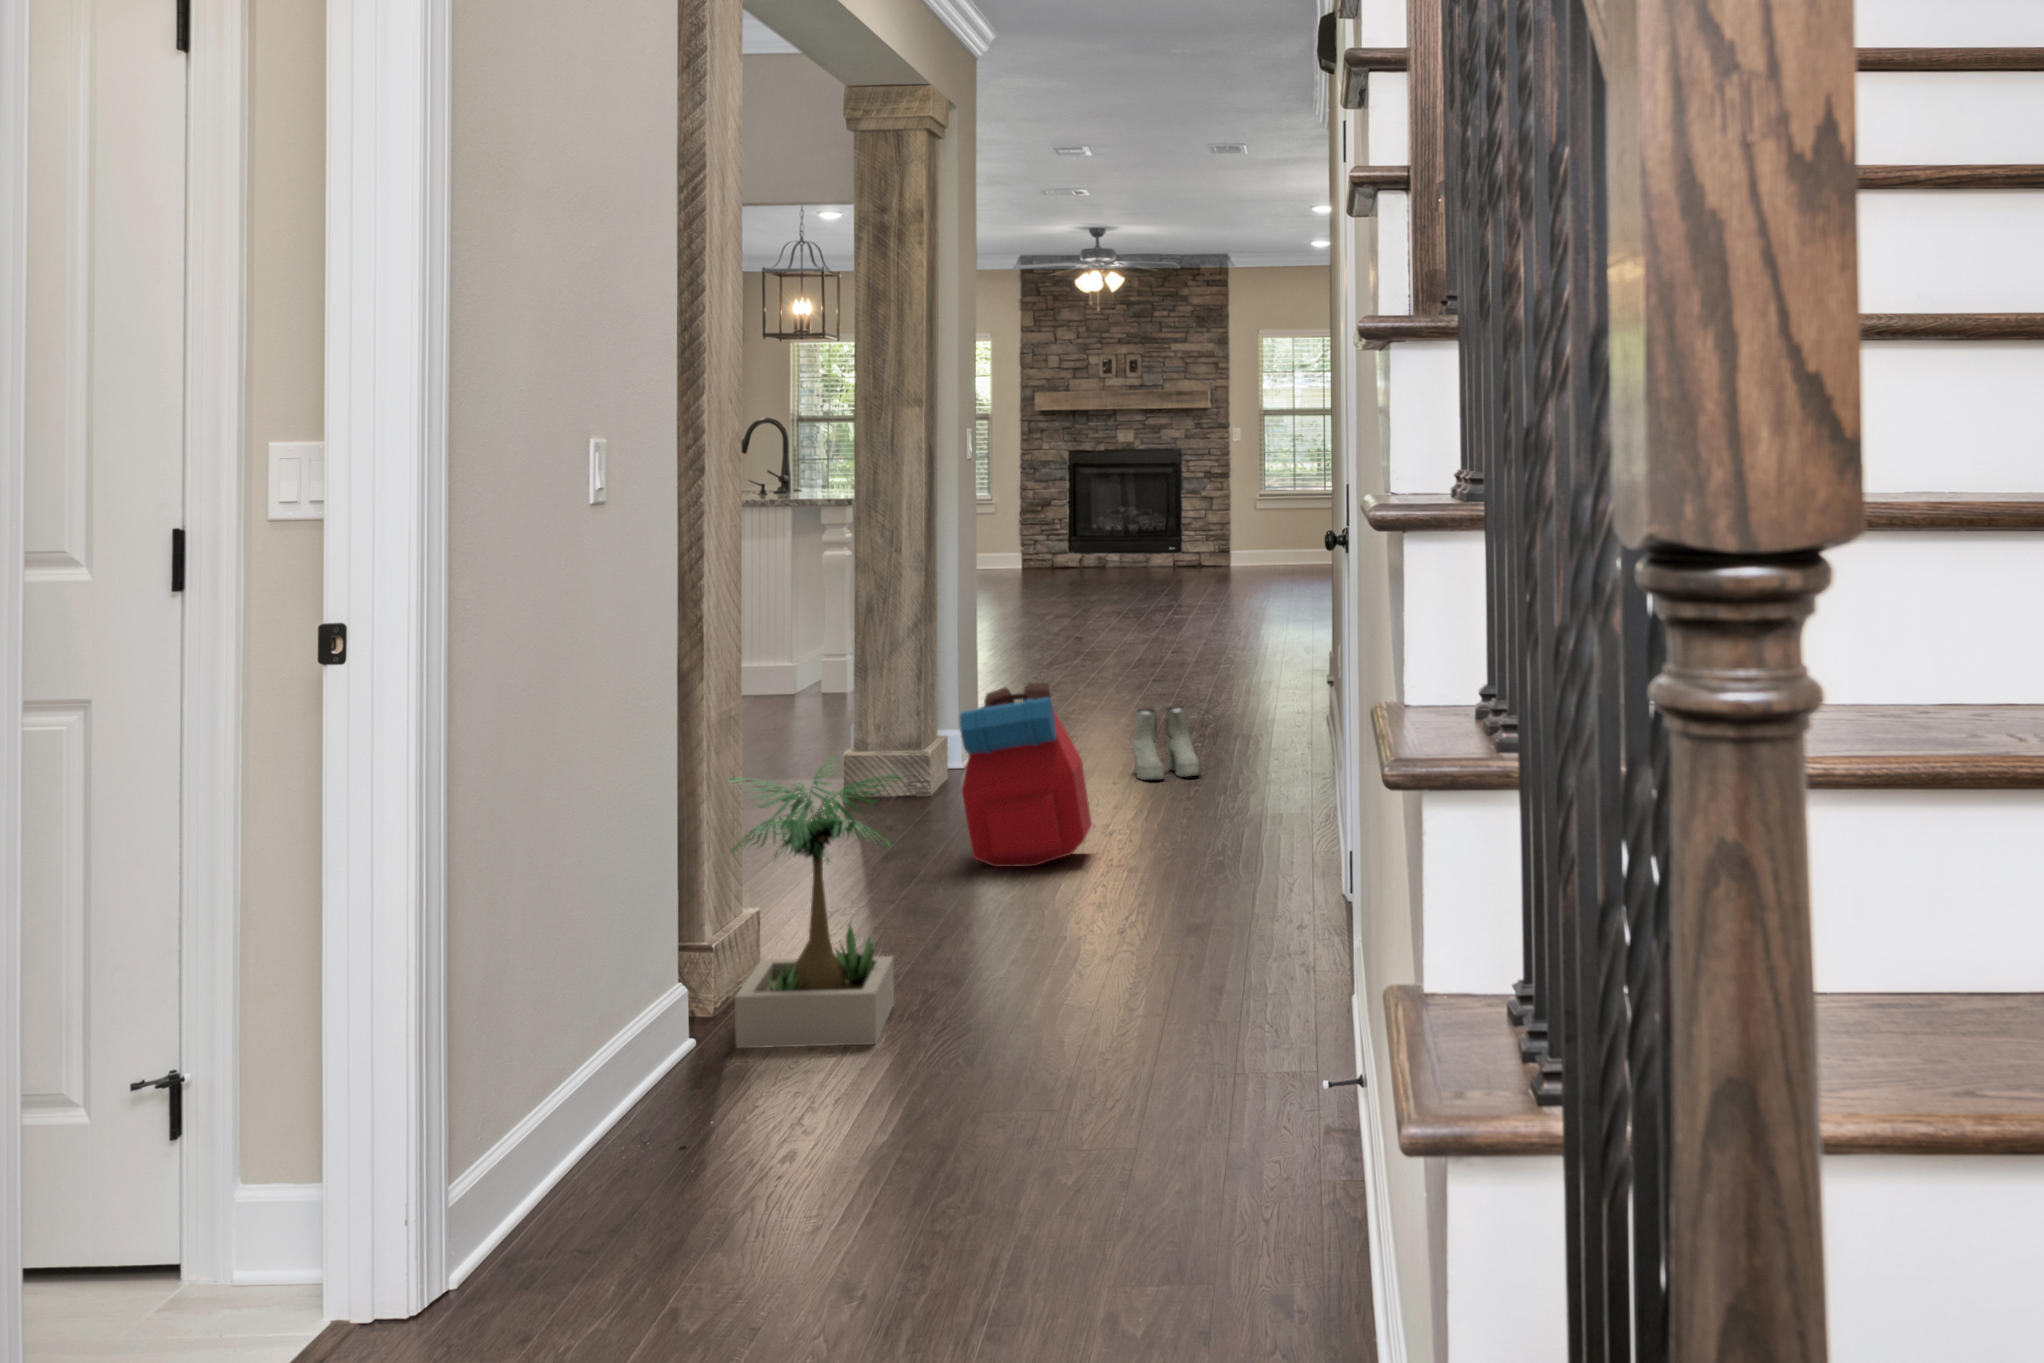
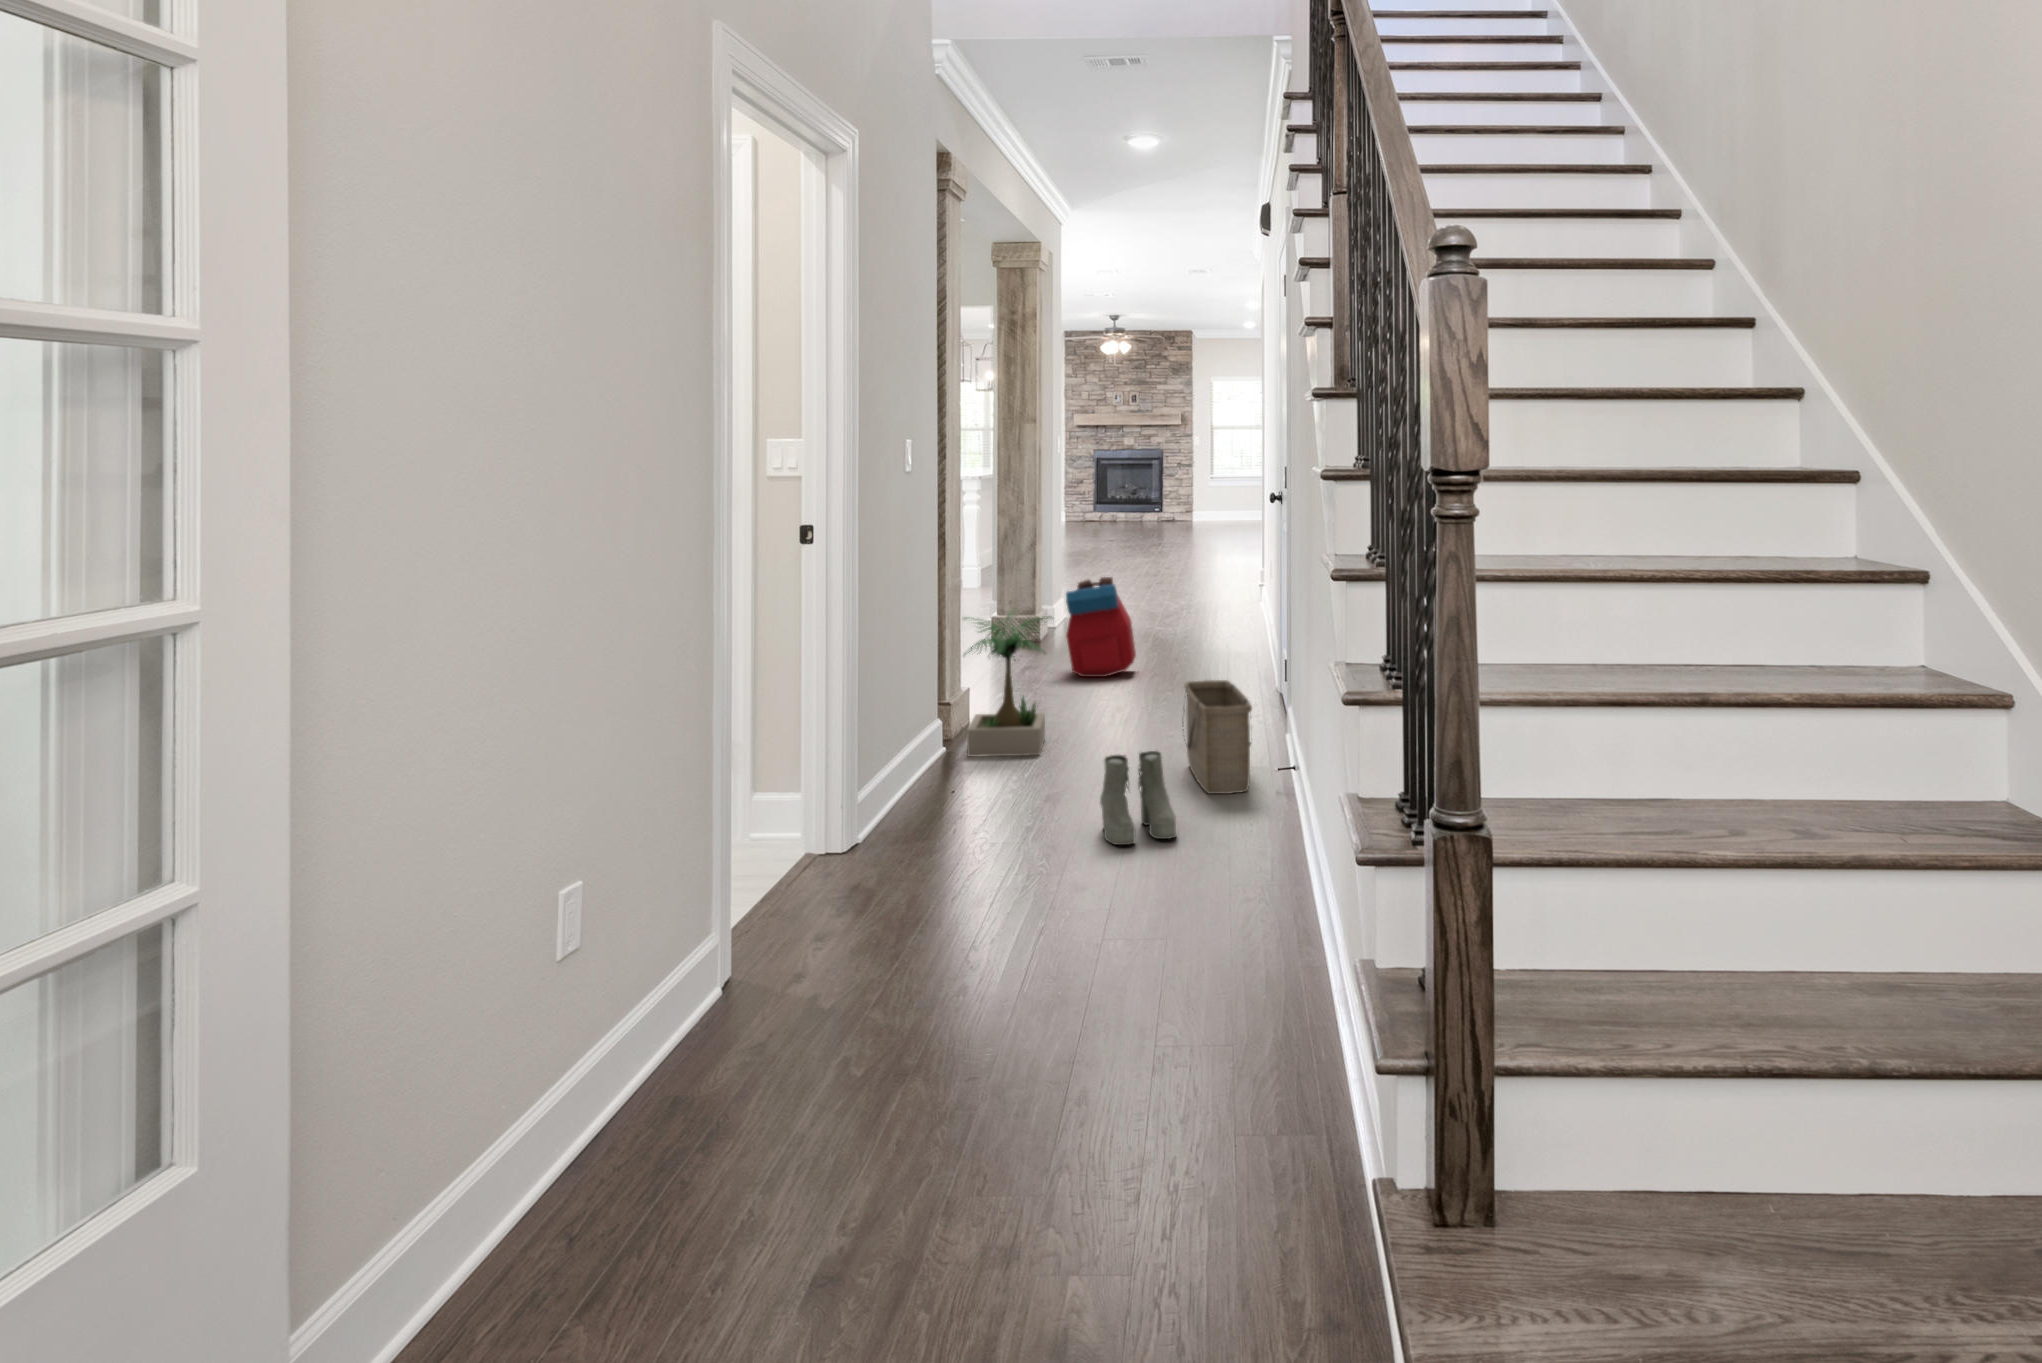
boots: present [1133,706,1199,780] -> present [1100,751,1176,845]
basket: none [1142,902,1277,1141] -> present [1182,680,1252,794]

